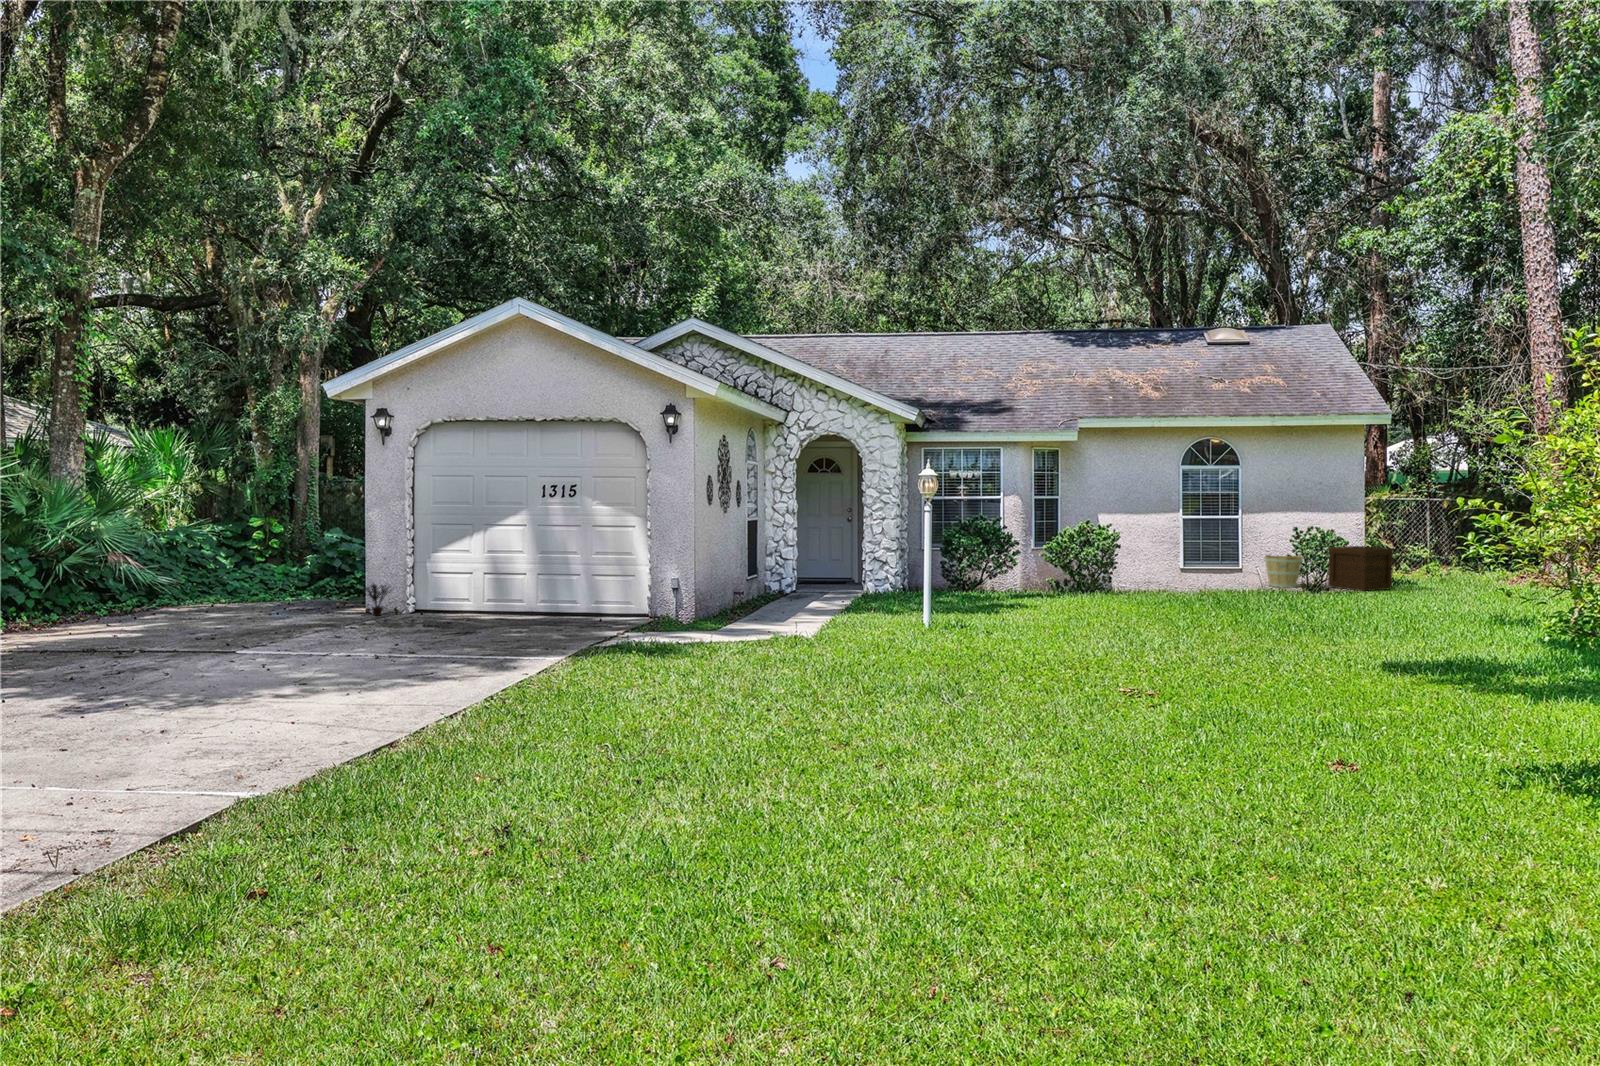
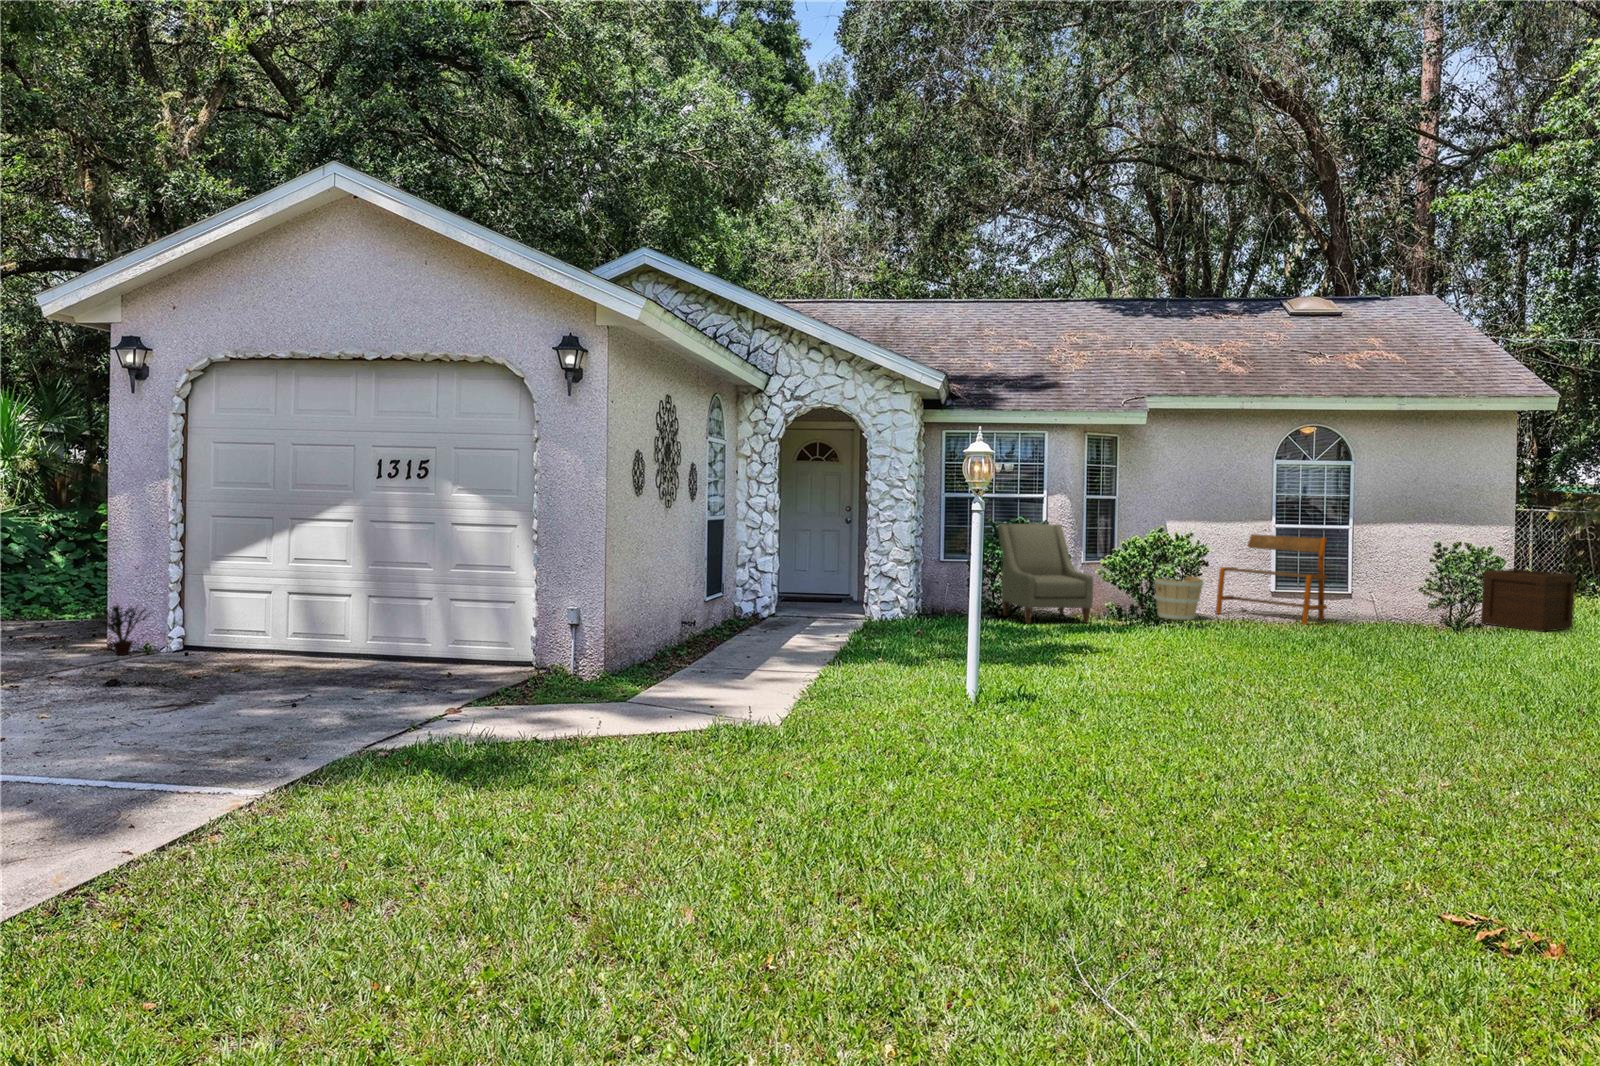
chair: none [963,519,1032,593] -> present [998,524,1093,624]
bench: none [1133,523,1212,590] -> present [1216,534,1327,625]
wooden bucket: present [1265,555,1303,588] -> present [1154,577,1204,620]

